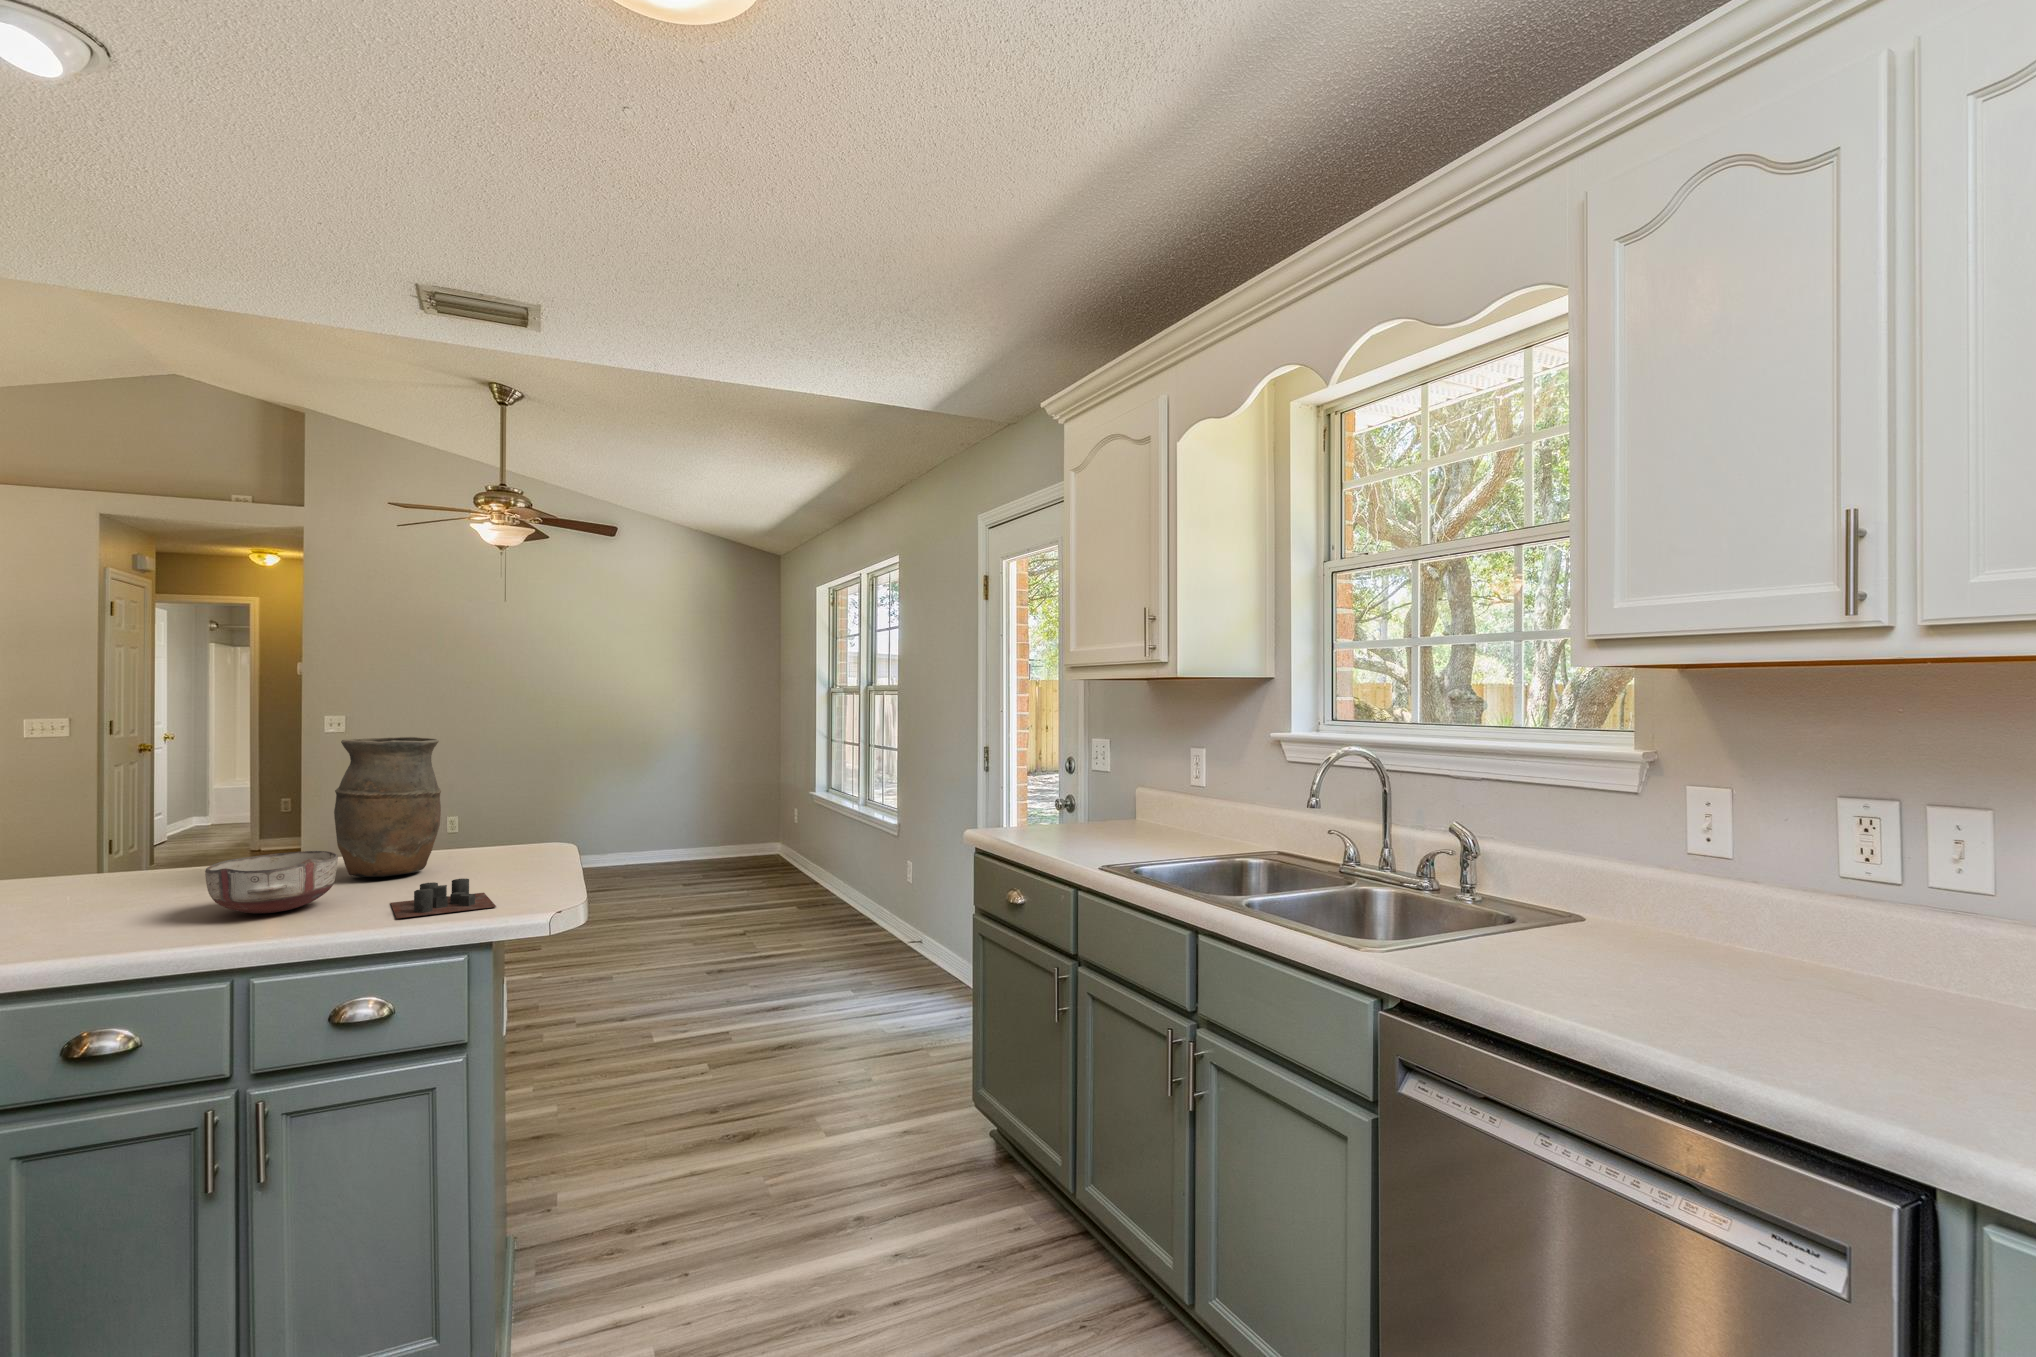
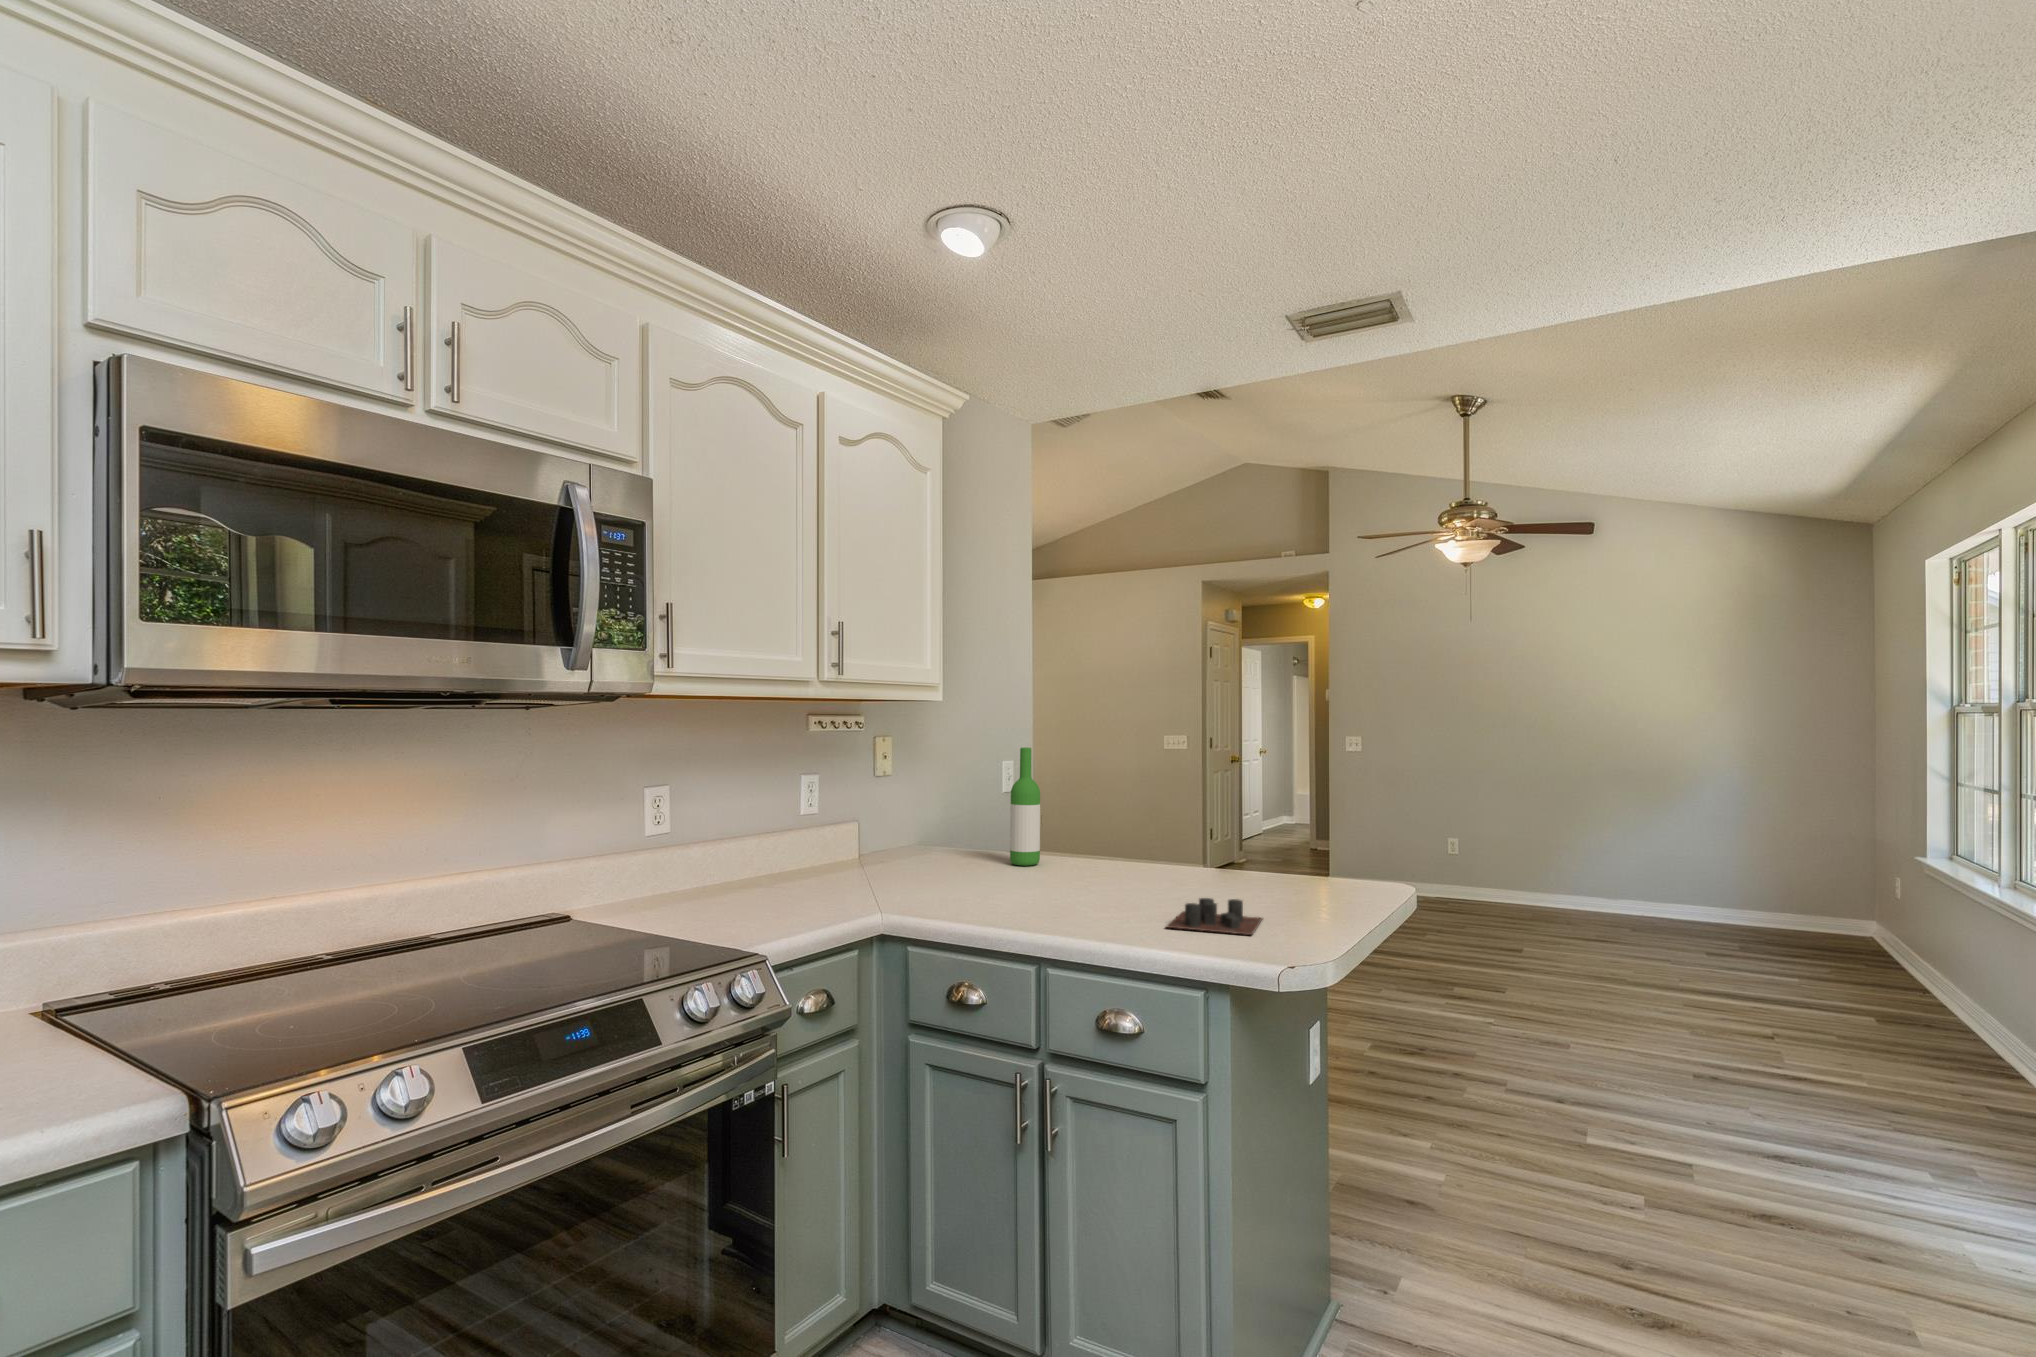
vase: present [334,737,441,877] -> none [1175,753,1261,886]
wine bottle: none [48,745,102,900] -> present [1010,747,1040,866]
ceramic bowl: present [205,851,338,913] -> none [1058,850,1151,902]

